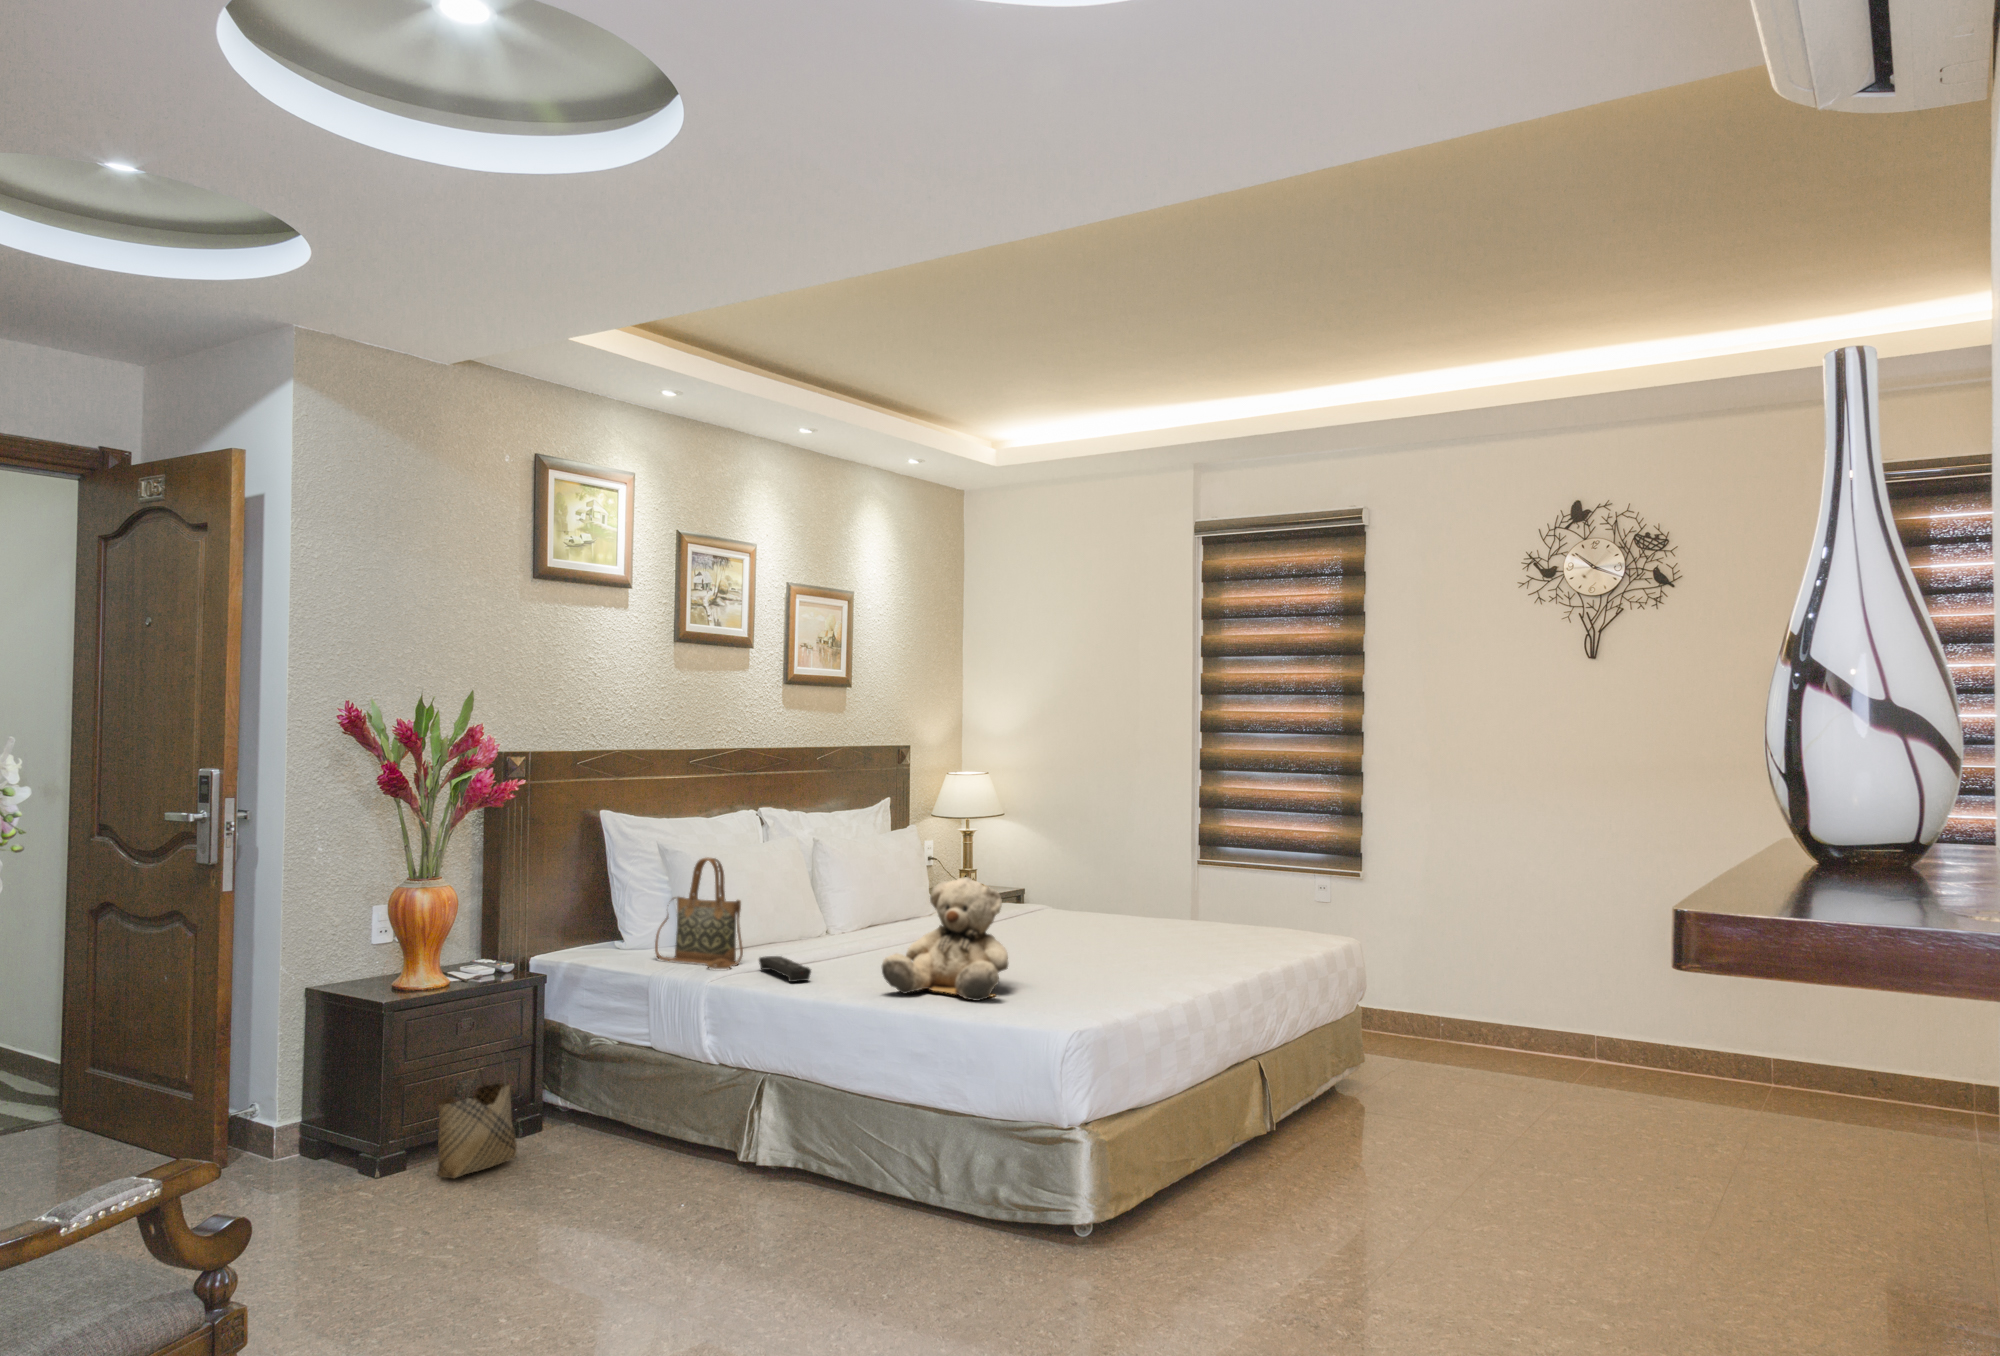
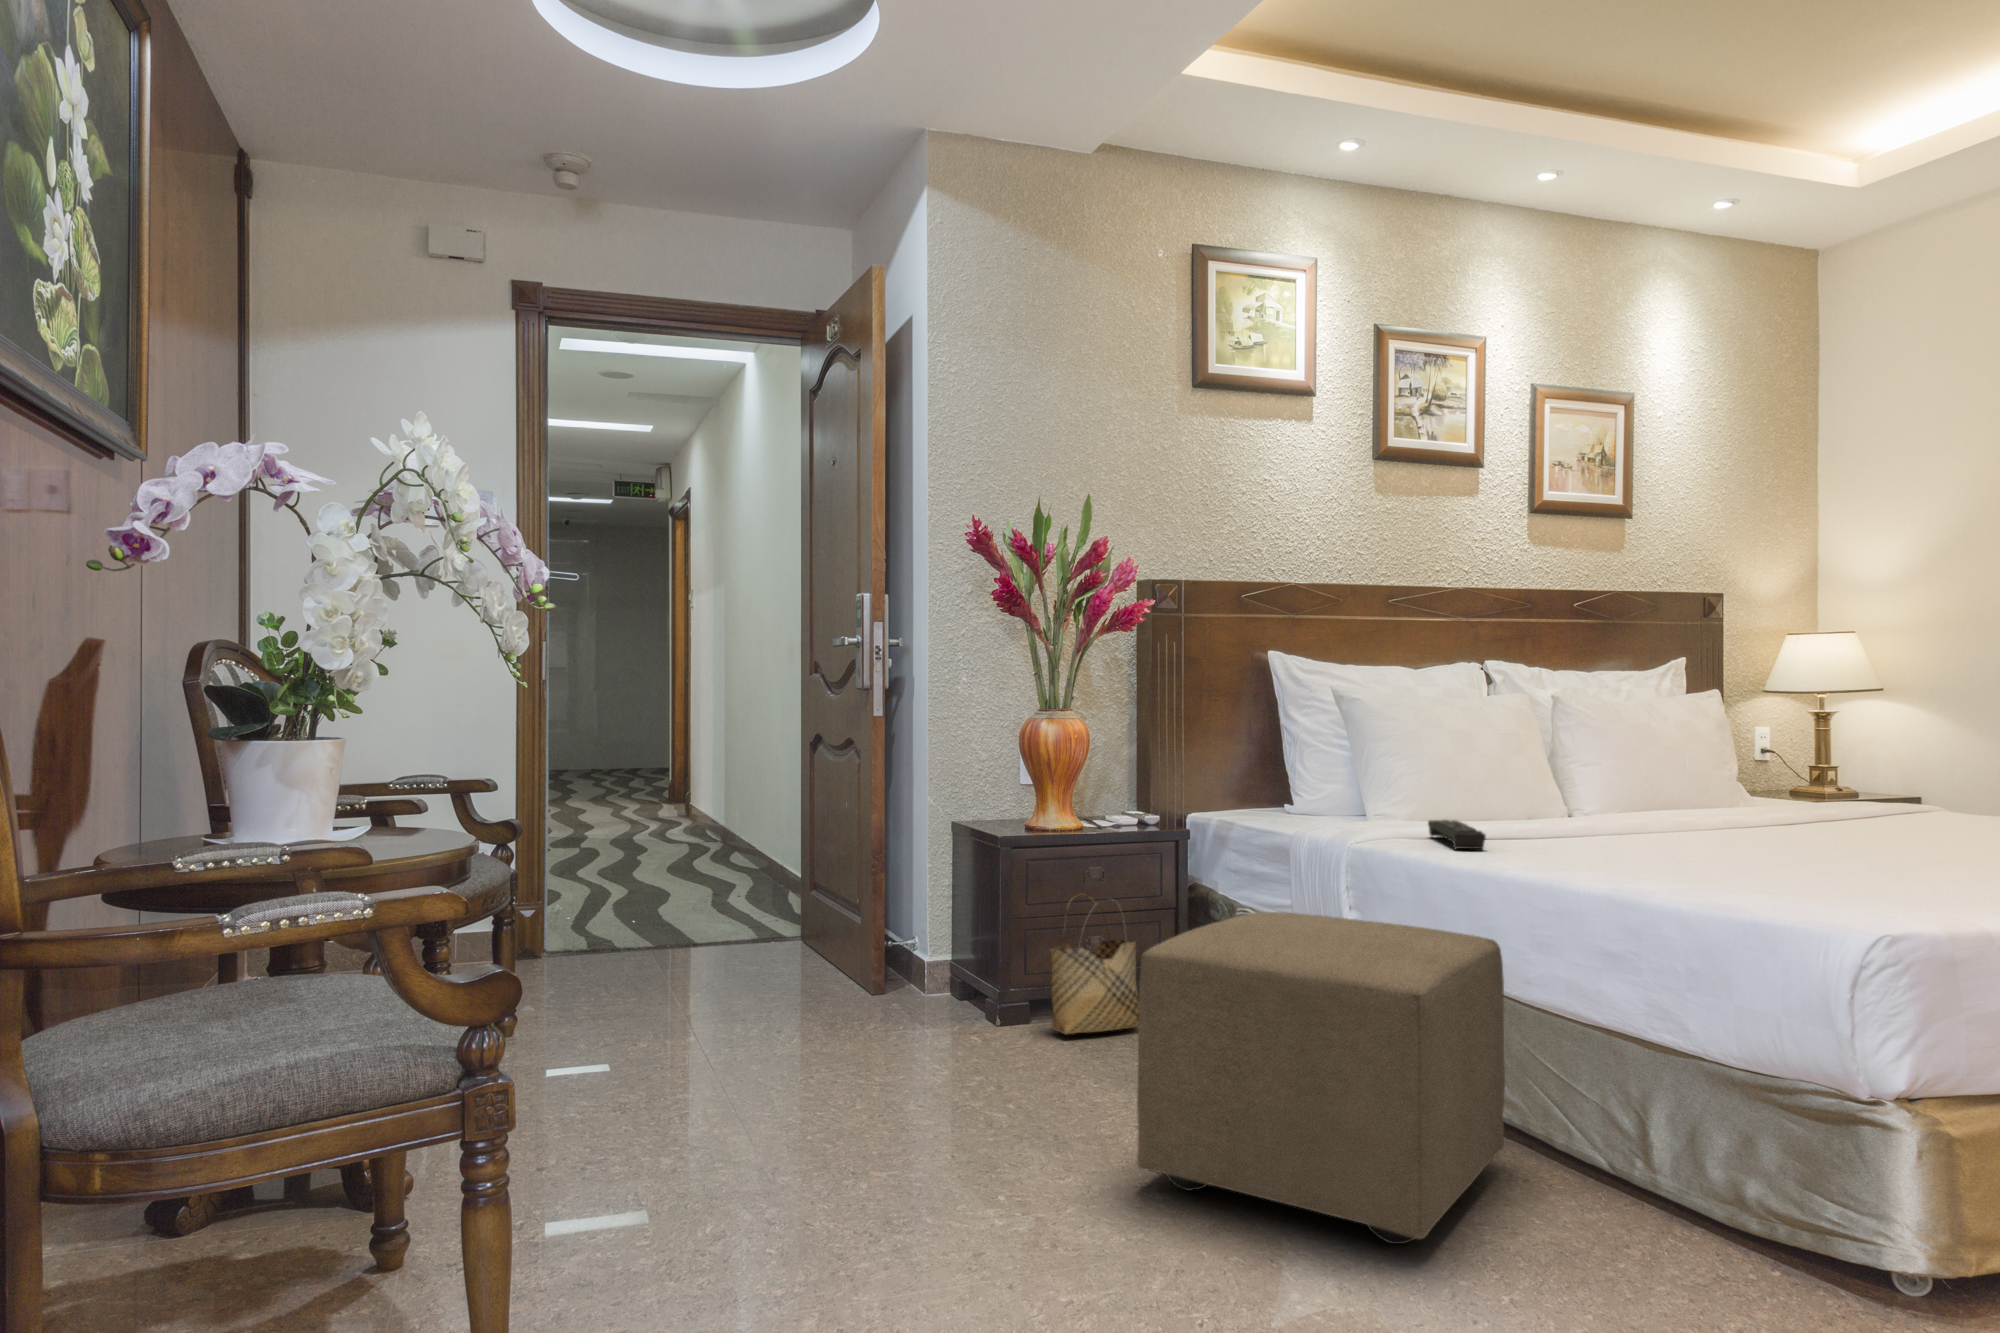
handbag: present [655,858,743,969] -> none [1313,697,1416,832]
teddy bear: present [882,877,1009,1001] -> none [1573,709,1794,888]
ottoman: none [605,1052,846,1283] -> present [1137,912,1505,1244]

